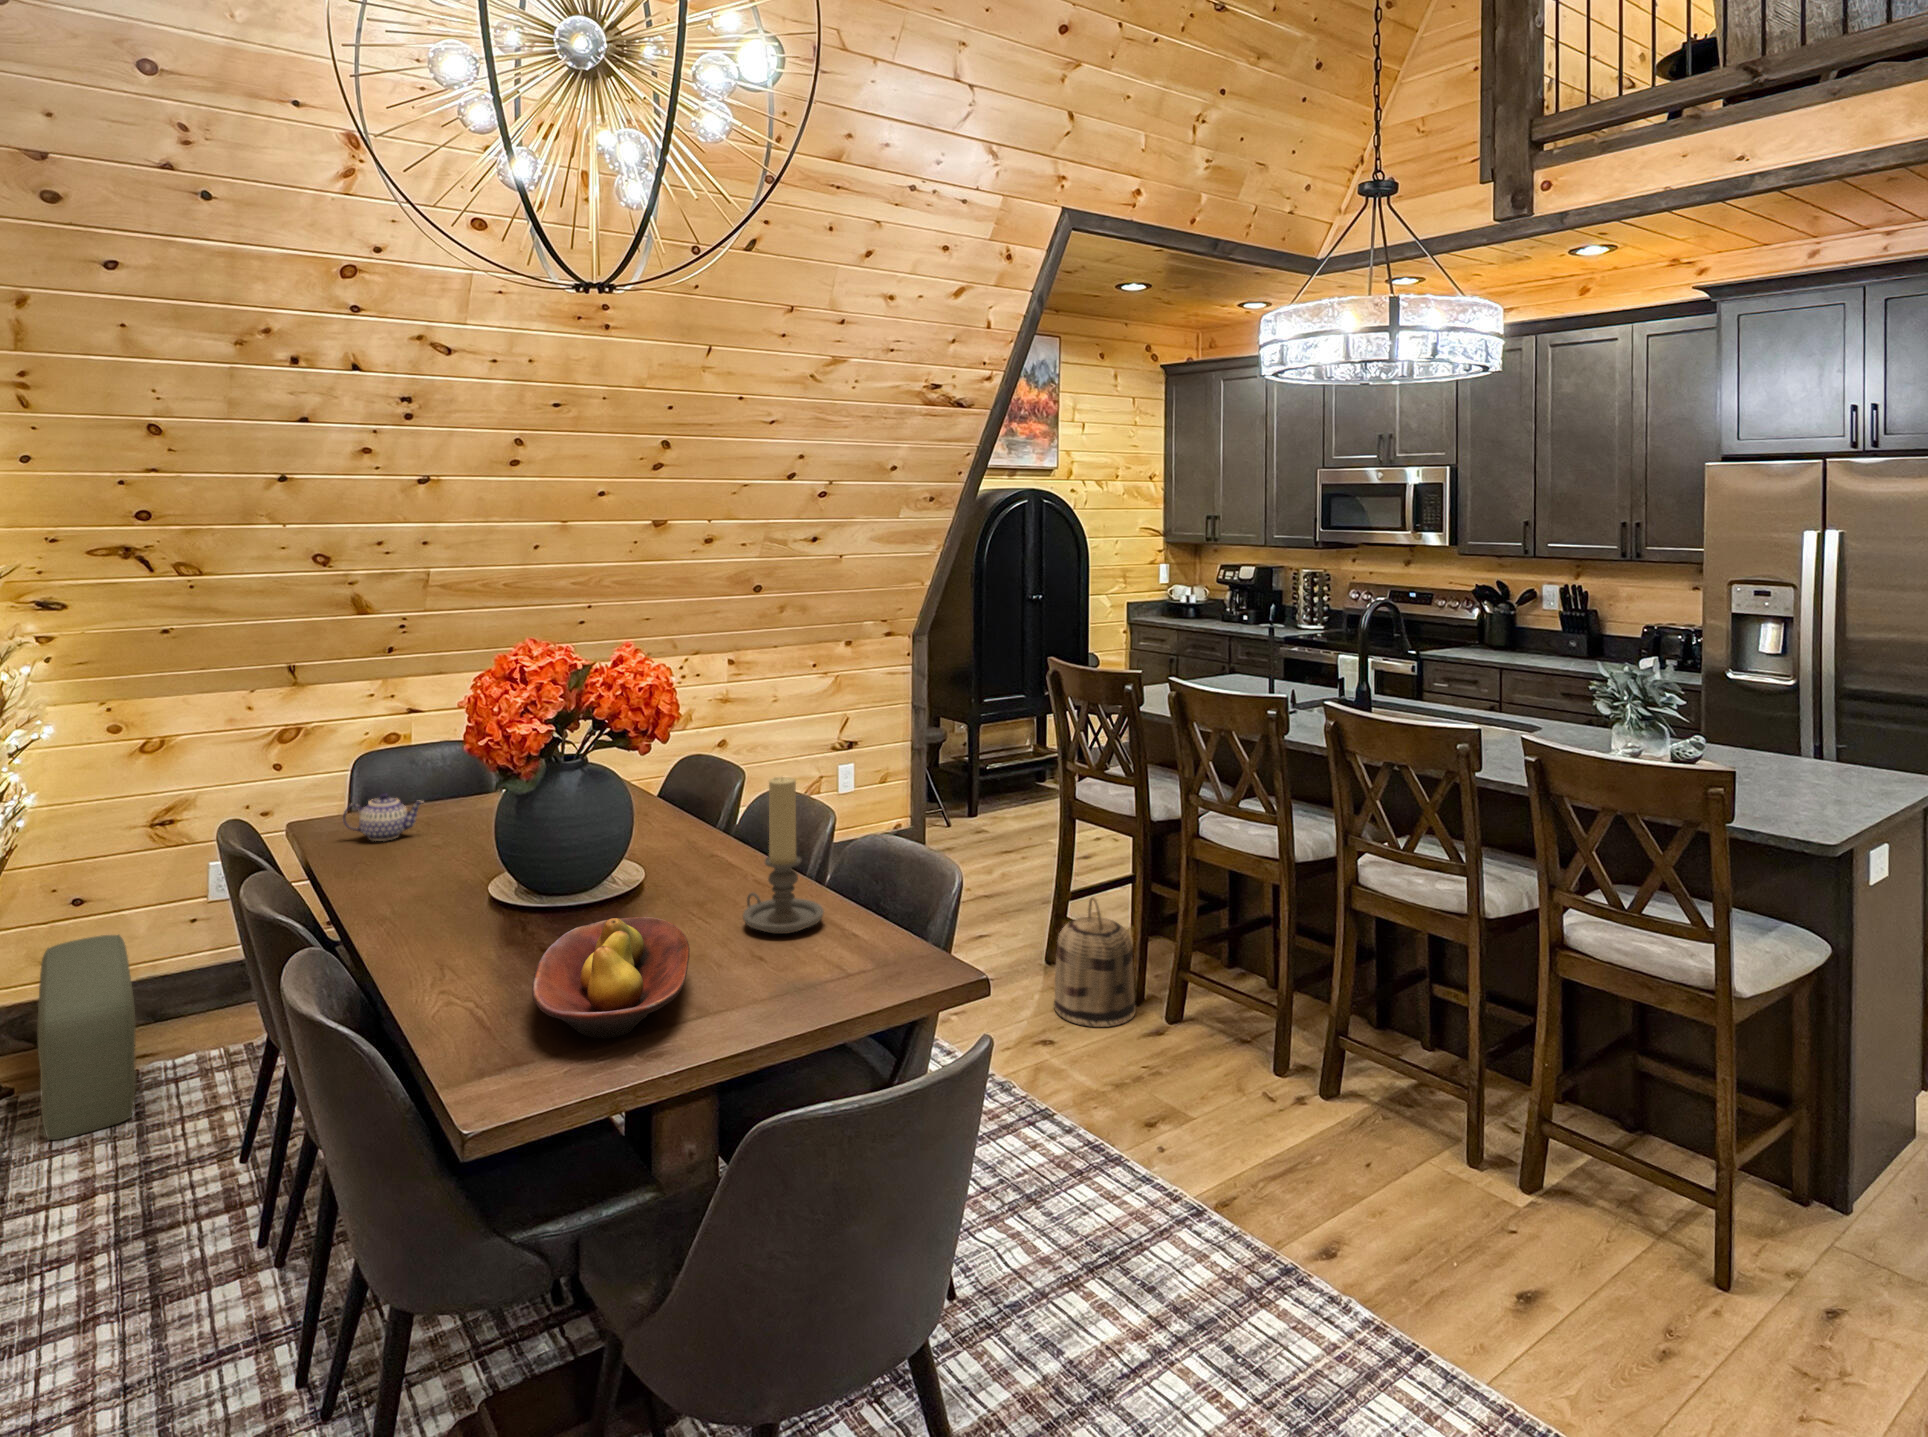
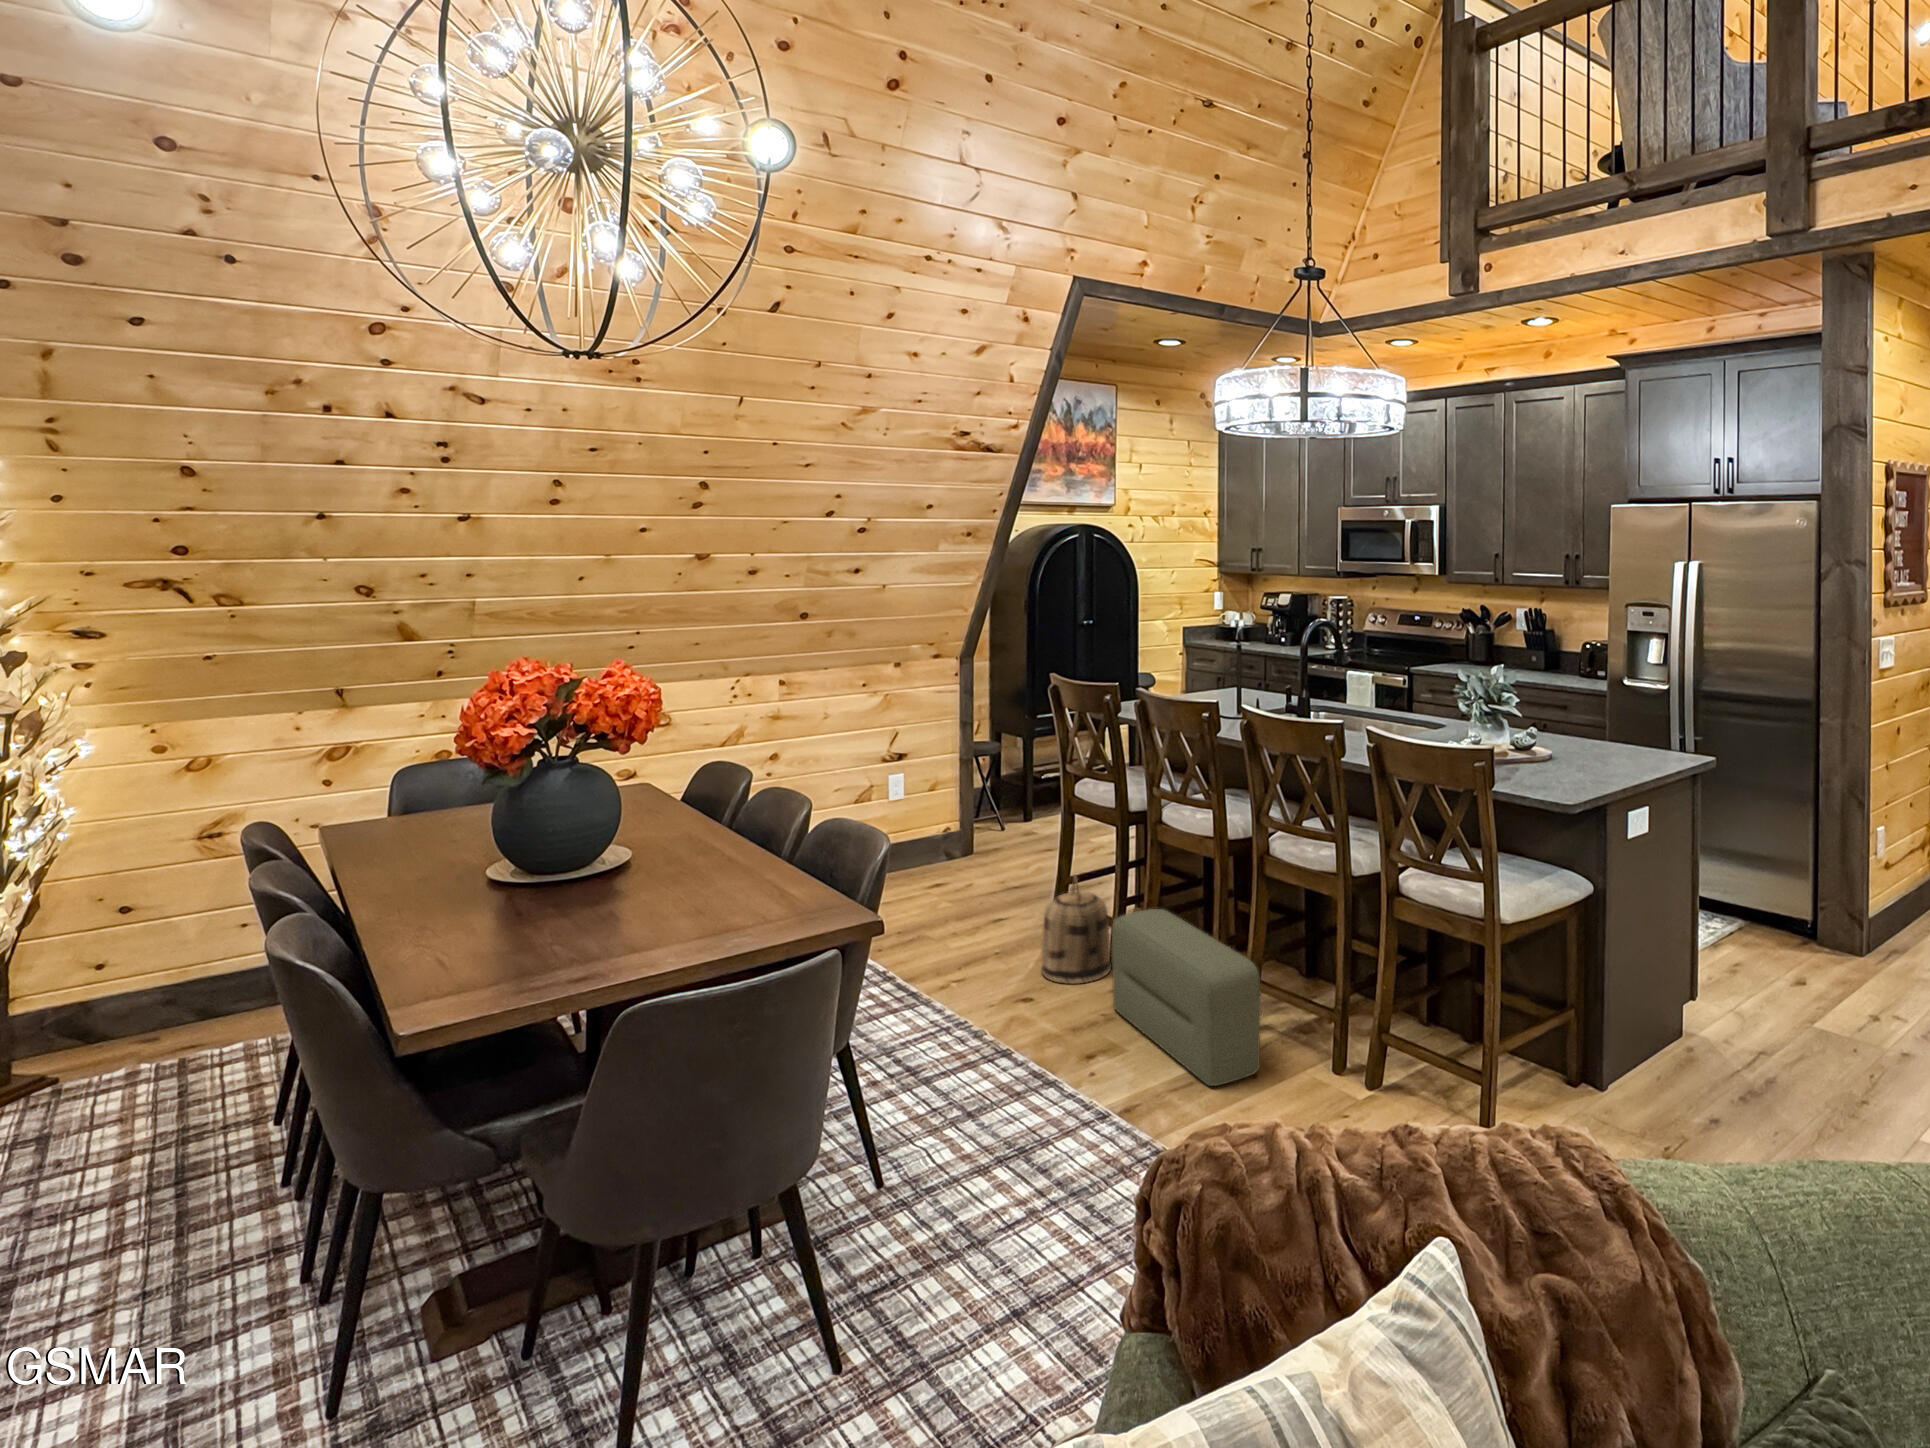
candle holder: present [743,777,824,934] -> none [696,765,766,892]
teapot: present [343,793,423,841] -> none [372,794,449,835]
fruit bowl: present [532,917,690,1038] -> none [483,877,631,965]
pouf: present [37,935,136,1140] -> present [1112,909,1260,1086]

